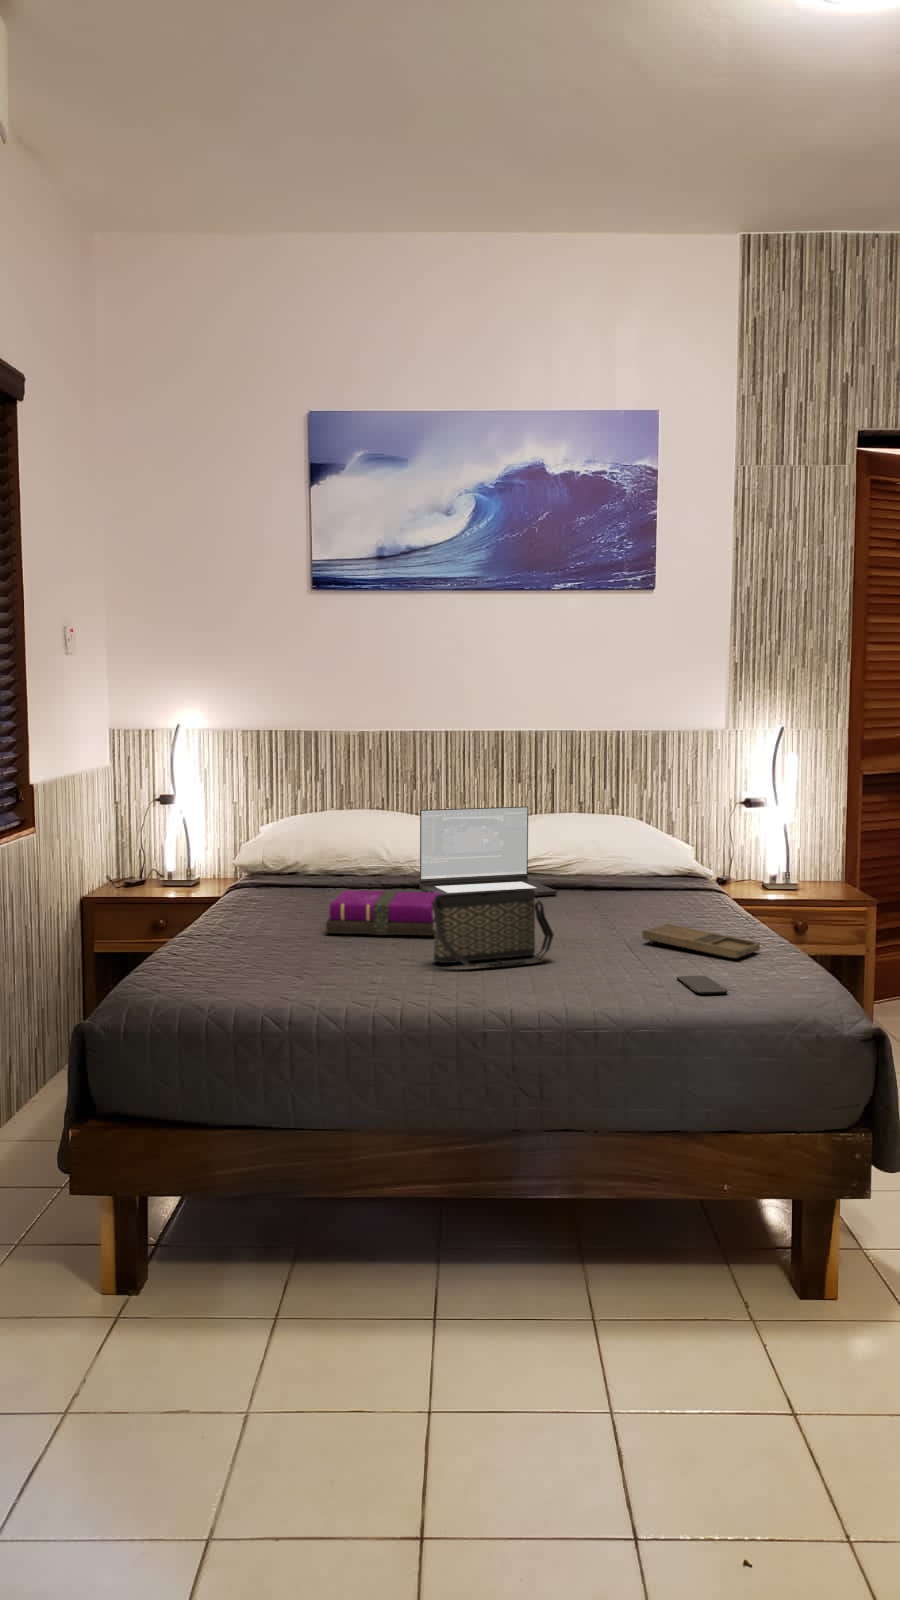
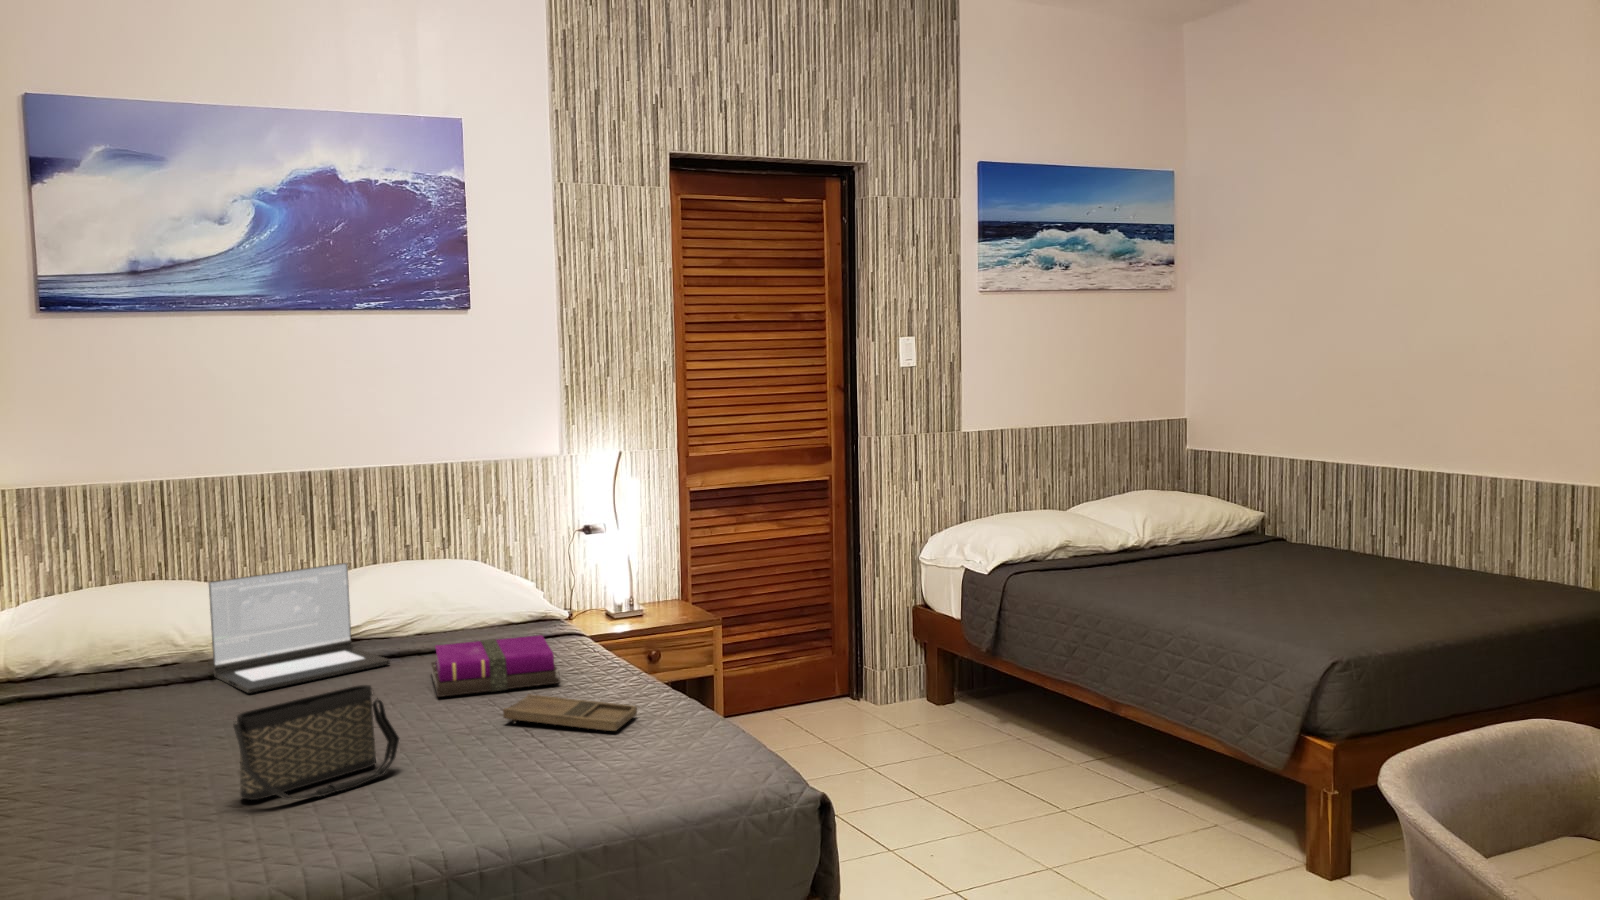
notebook: present [326,890,441,936] -> present [431,635,560,697]
smartphone: present [677,976,728,994] -> none [556,764,619,793]

